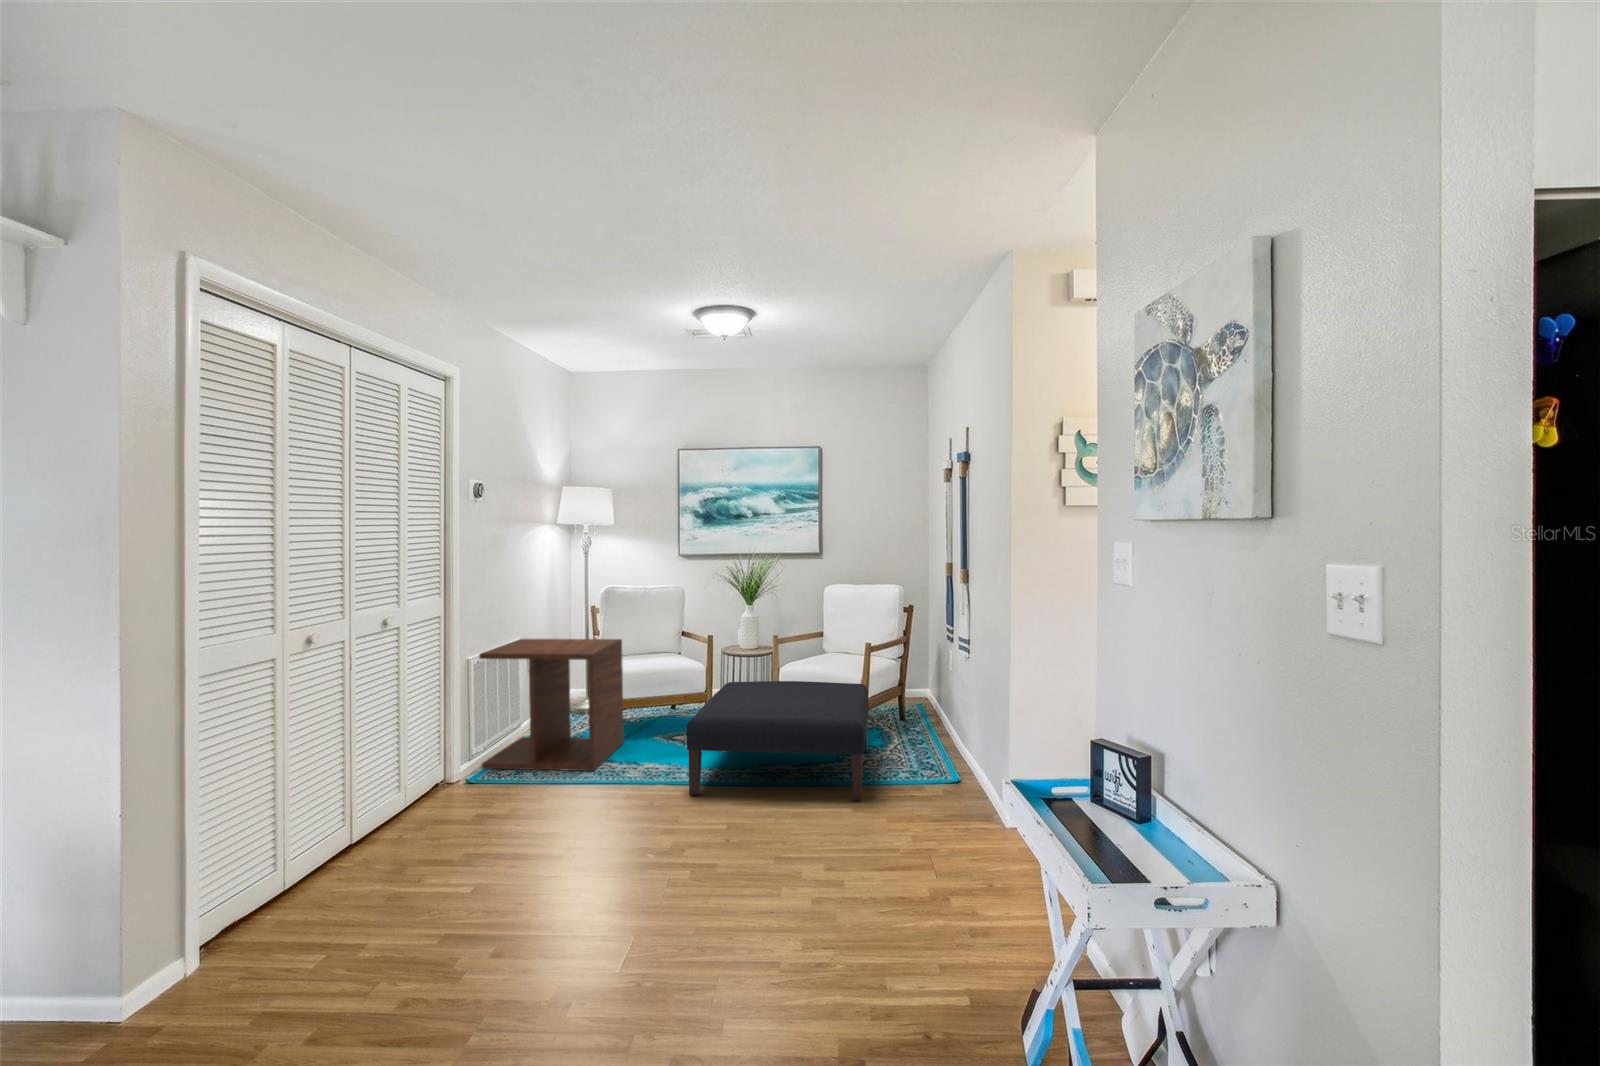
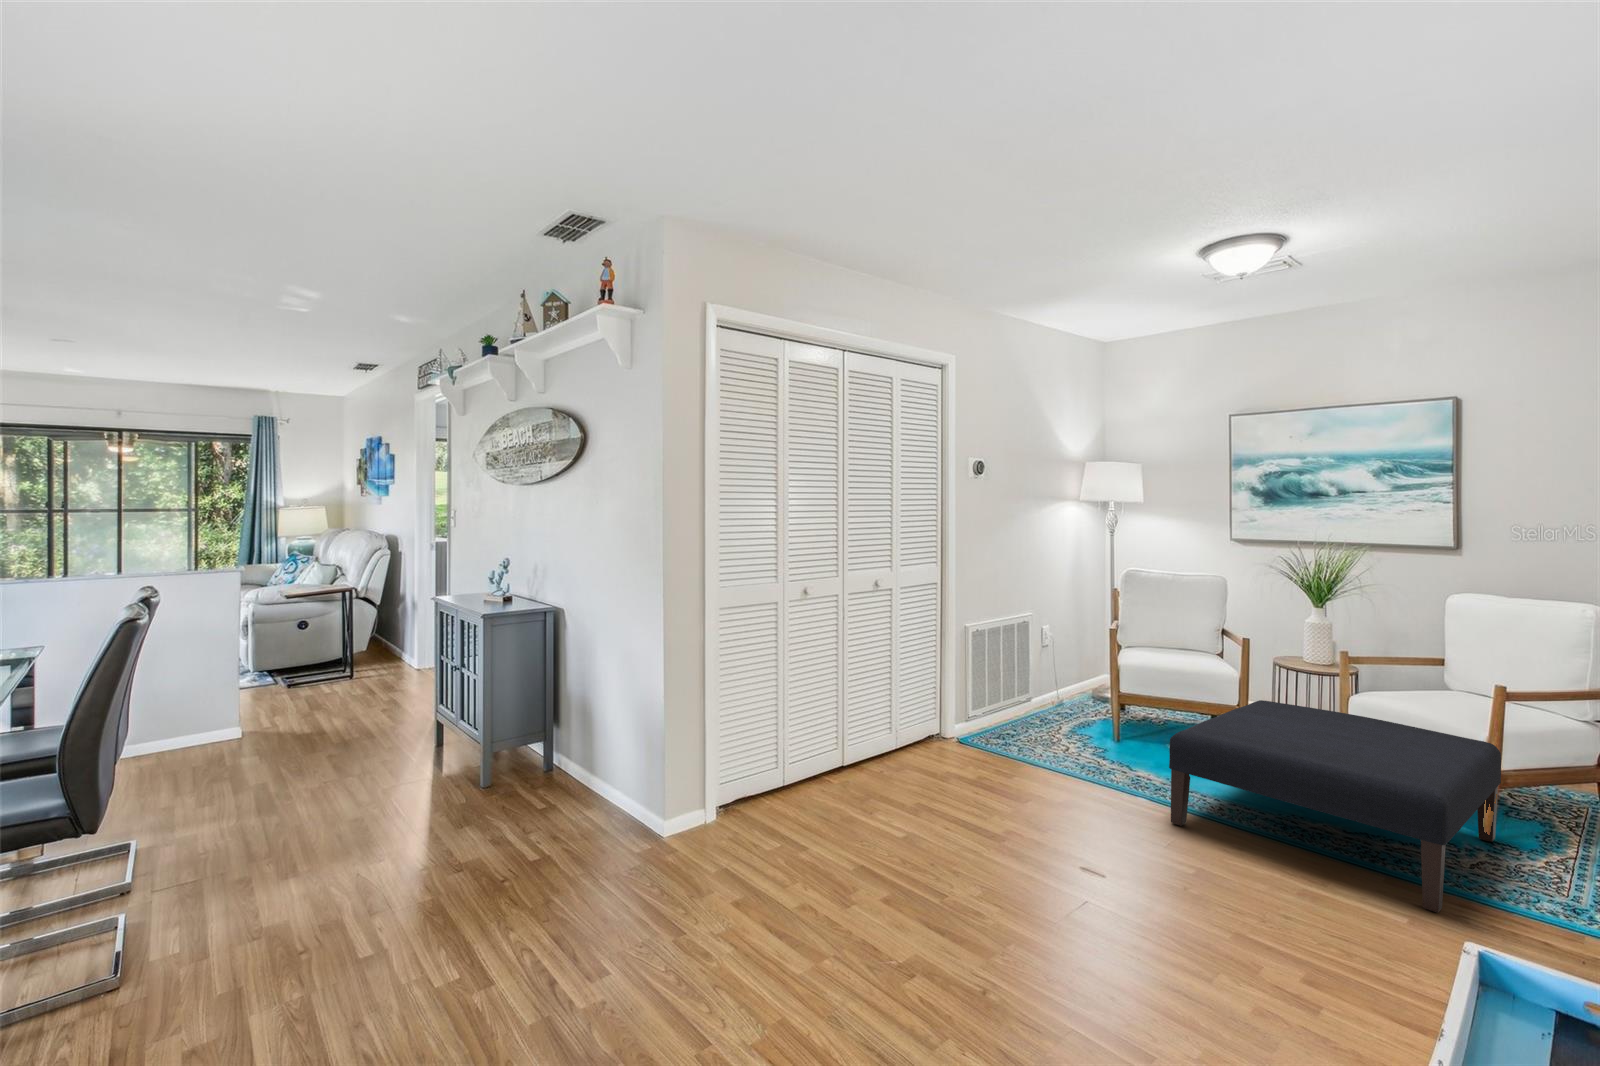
side table: present [479,639,624,771] -> none [975,615,1129,765]

